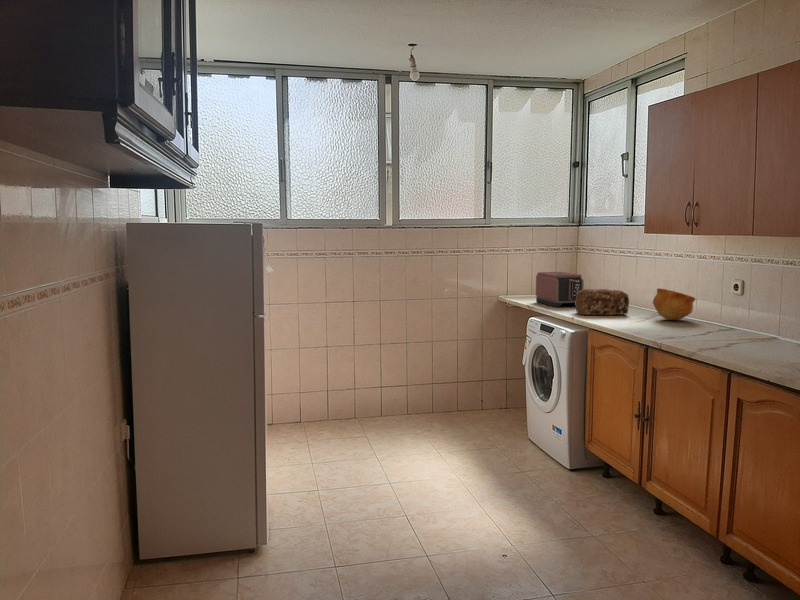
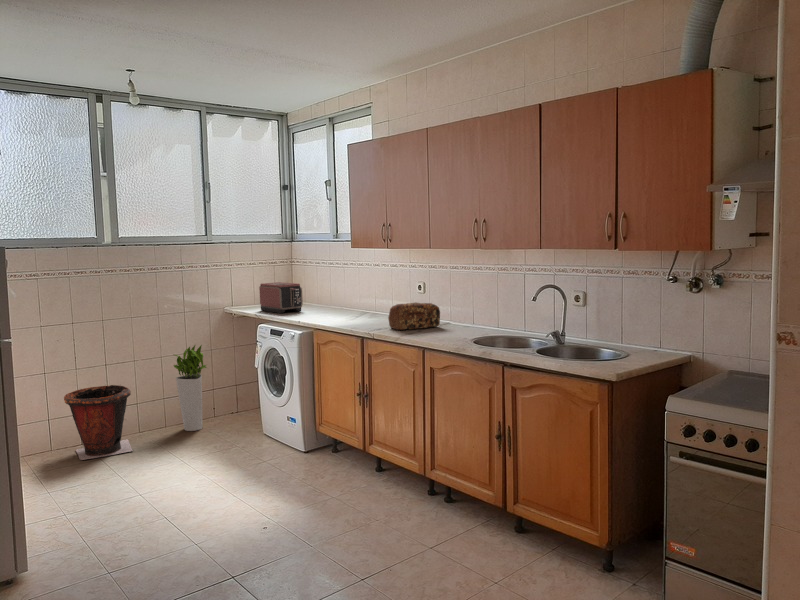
bowl: present [653,288,695,320] -> none [361,291,393,317]
bread loaf: present [575,289,629,315] -> present [388,302,440,330]
planter: none [439,333,478,423] -> present [174,345,206,431]
waste bin: none [338,365,398,437] -> present [64,385,133,460]

